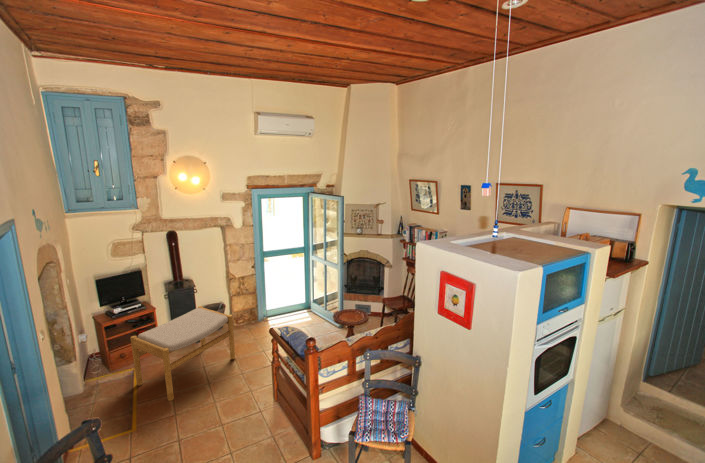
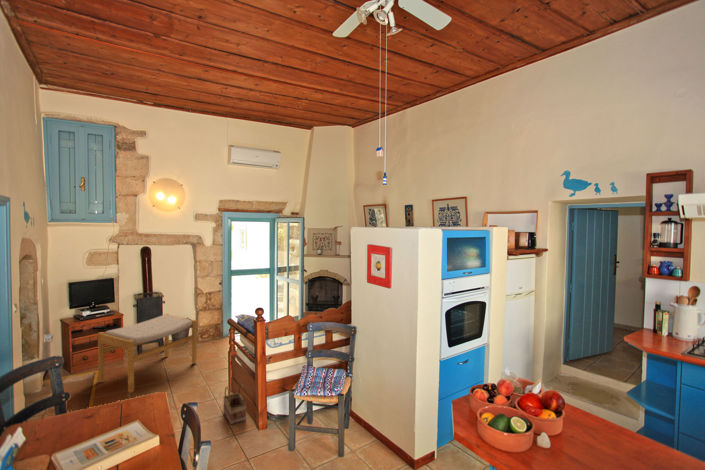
basket: none [269,404,296,451] -> present [223,383,246,424]

